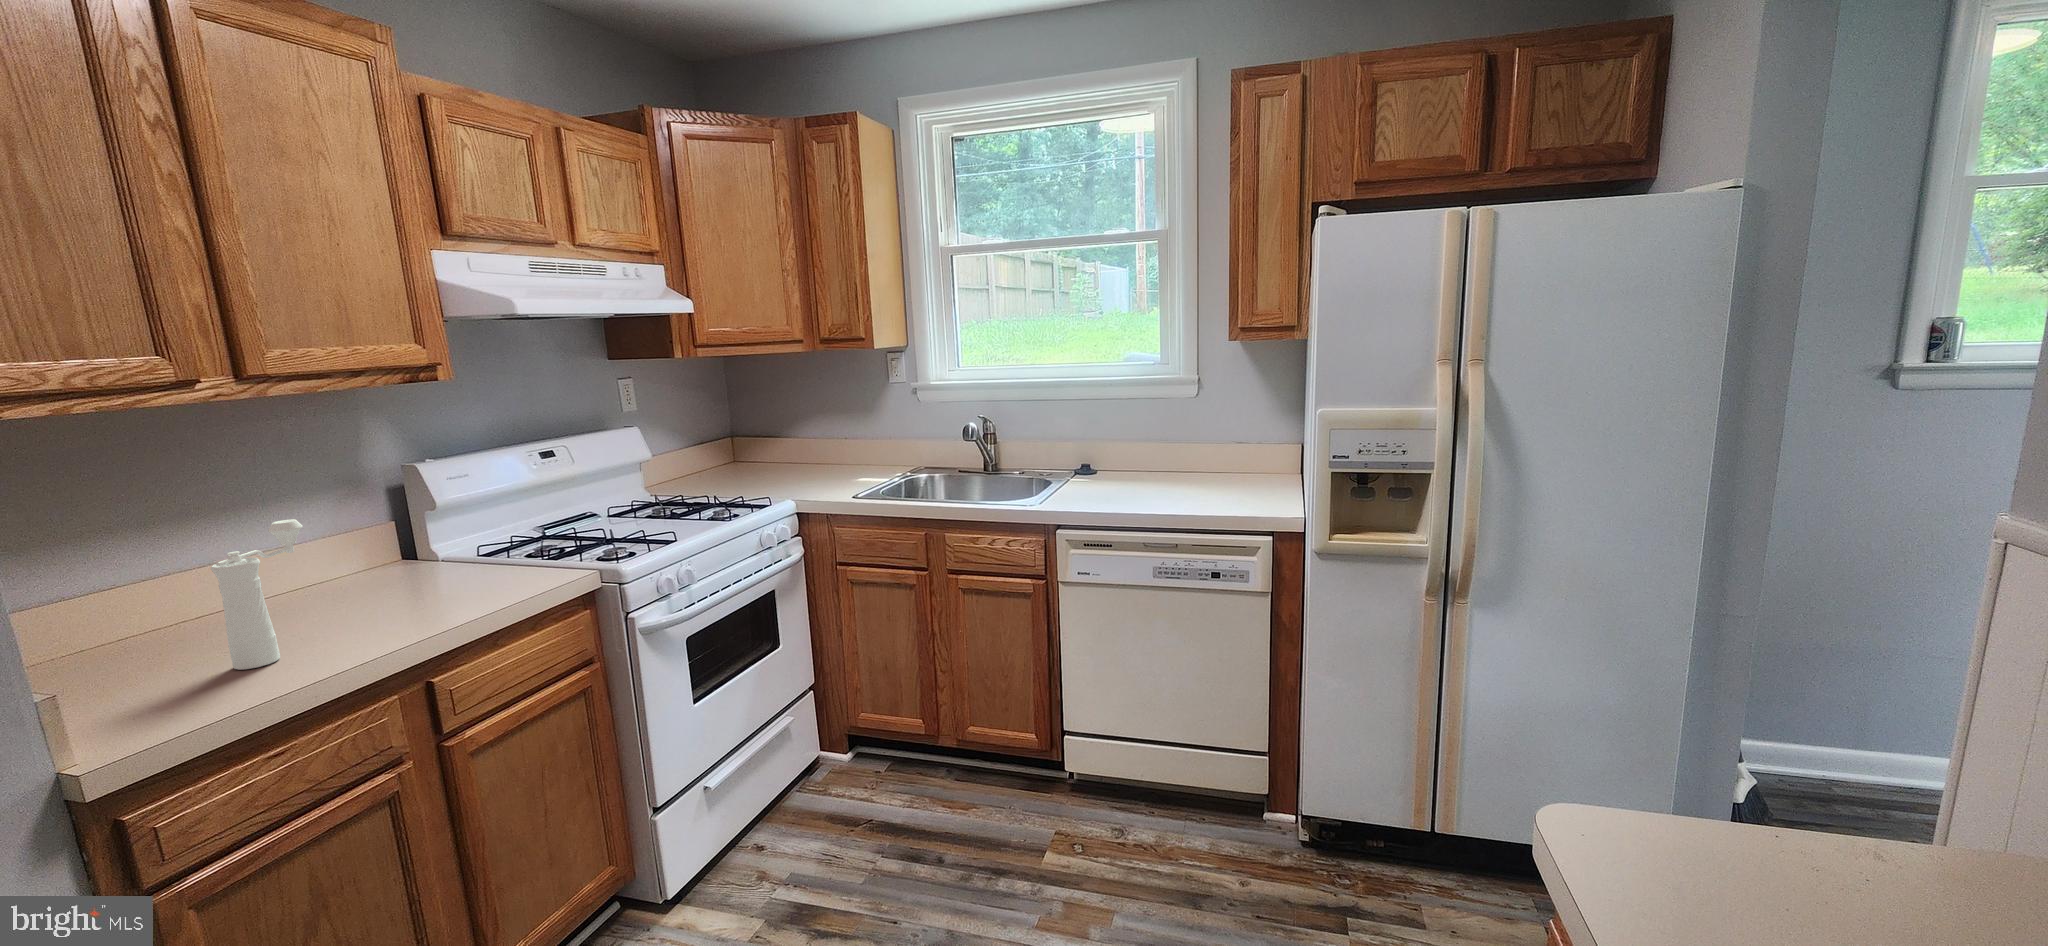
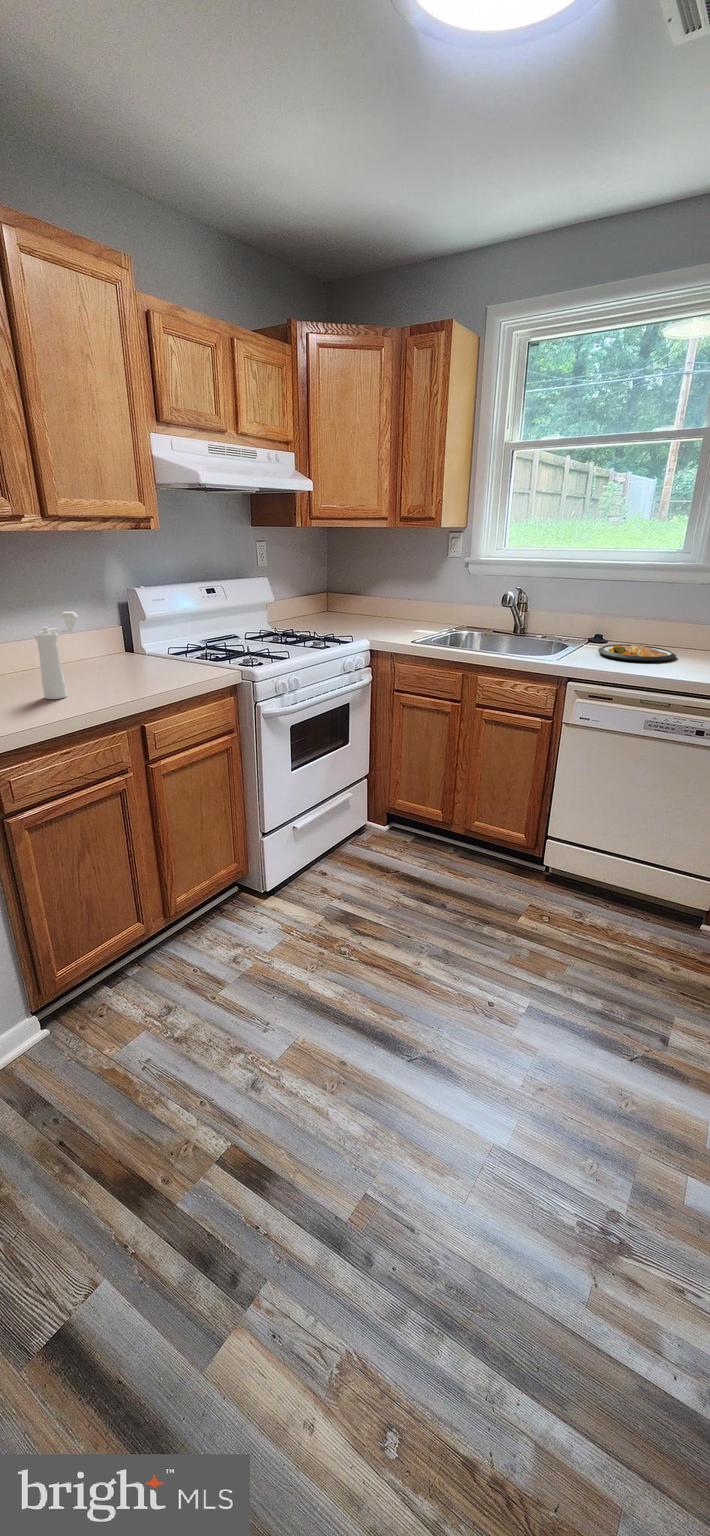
dish: none [1085,473,1173,494] -> present [598,644,676,662]

